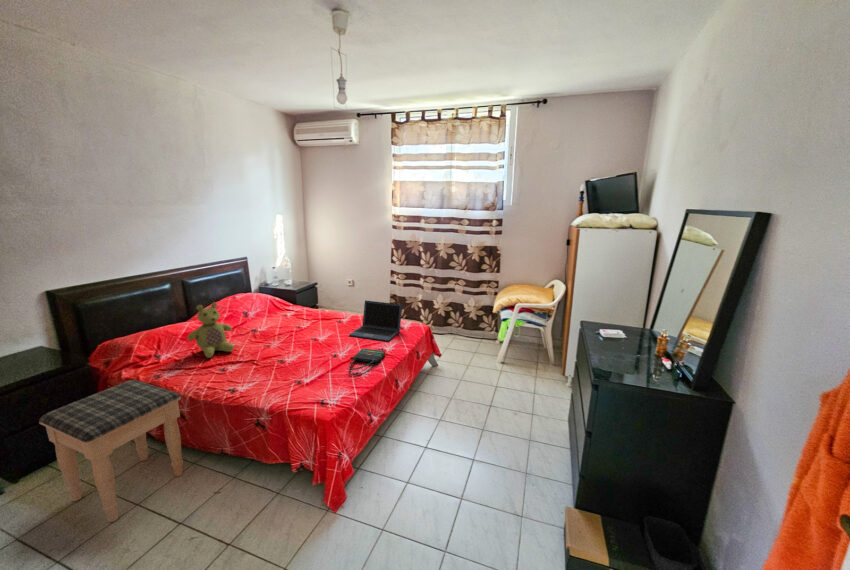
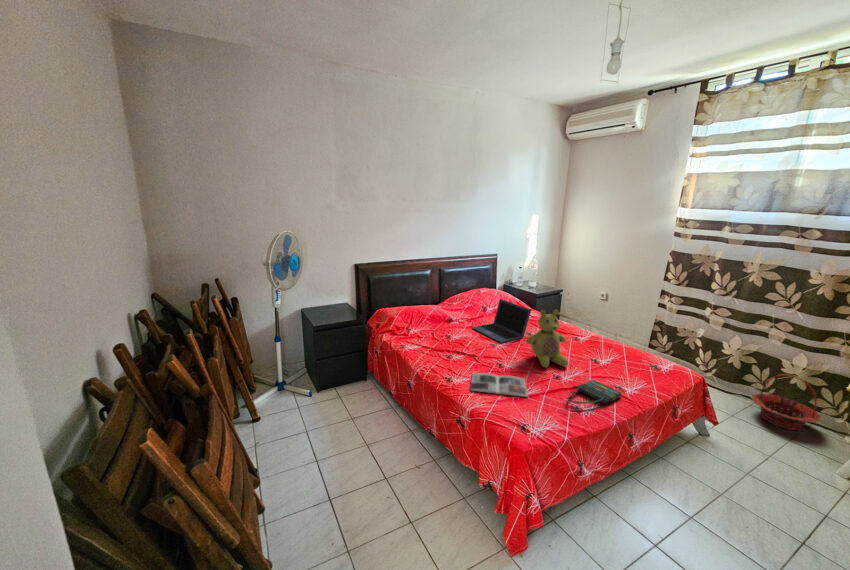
laptop: present [349,301,402,341] -> present [473,299,531,343]
stuffed bear: present [187,302,234,358] -> present [526,310,568,367]
basket: none [453,312,485,346] -> present [752,374,821,430]
magazine: none [256,366,317,392] -> present [470,373,528,397]
footstool: present [39,380,183,522] -> none [330,344,410,450]

